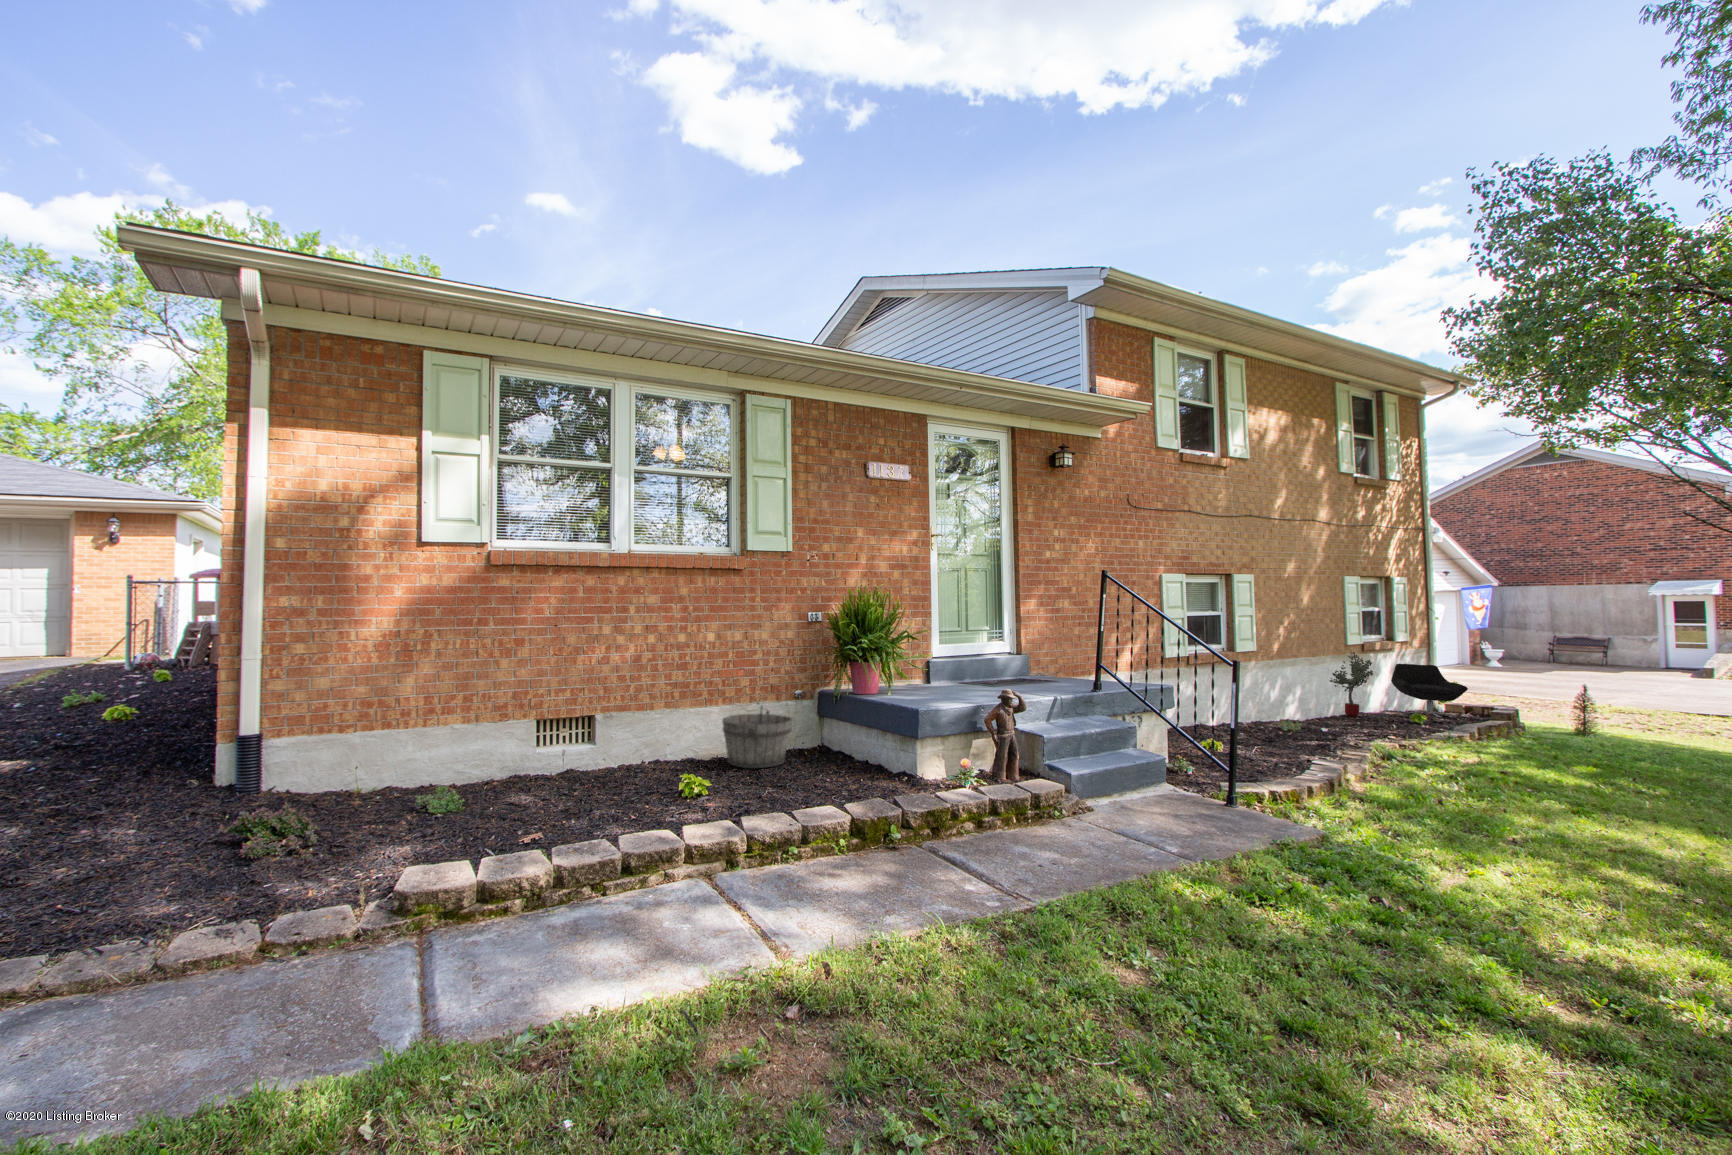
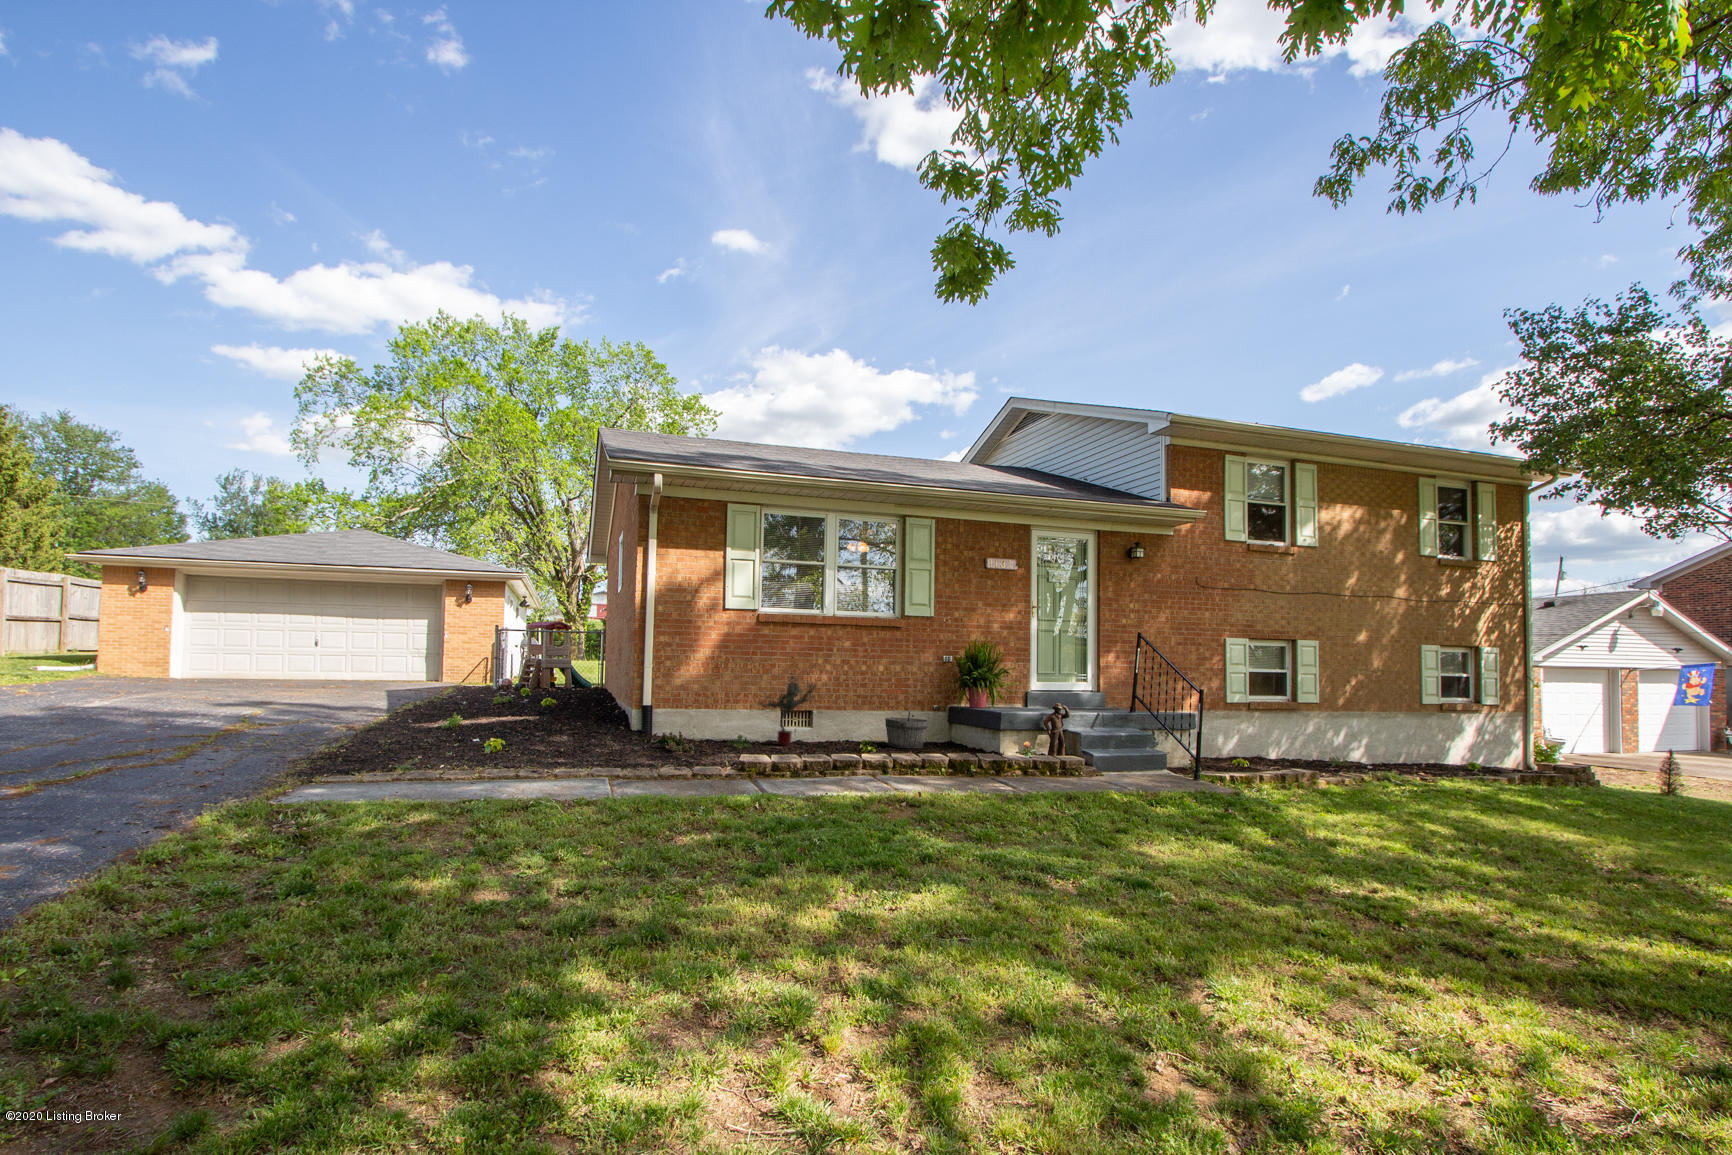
potted tree: present [1330,652,1373,717] -> present [759,676,816,746]
lounge chair: present [1391,664,1468,717] -> none [1479,726,1544,774]

